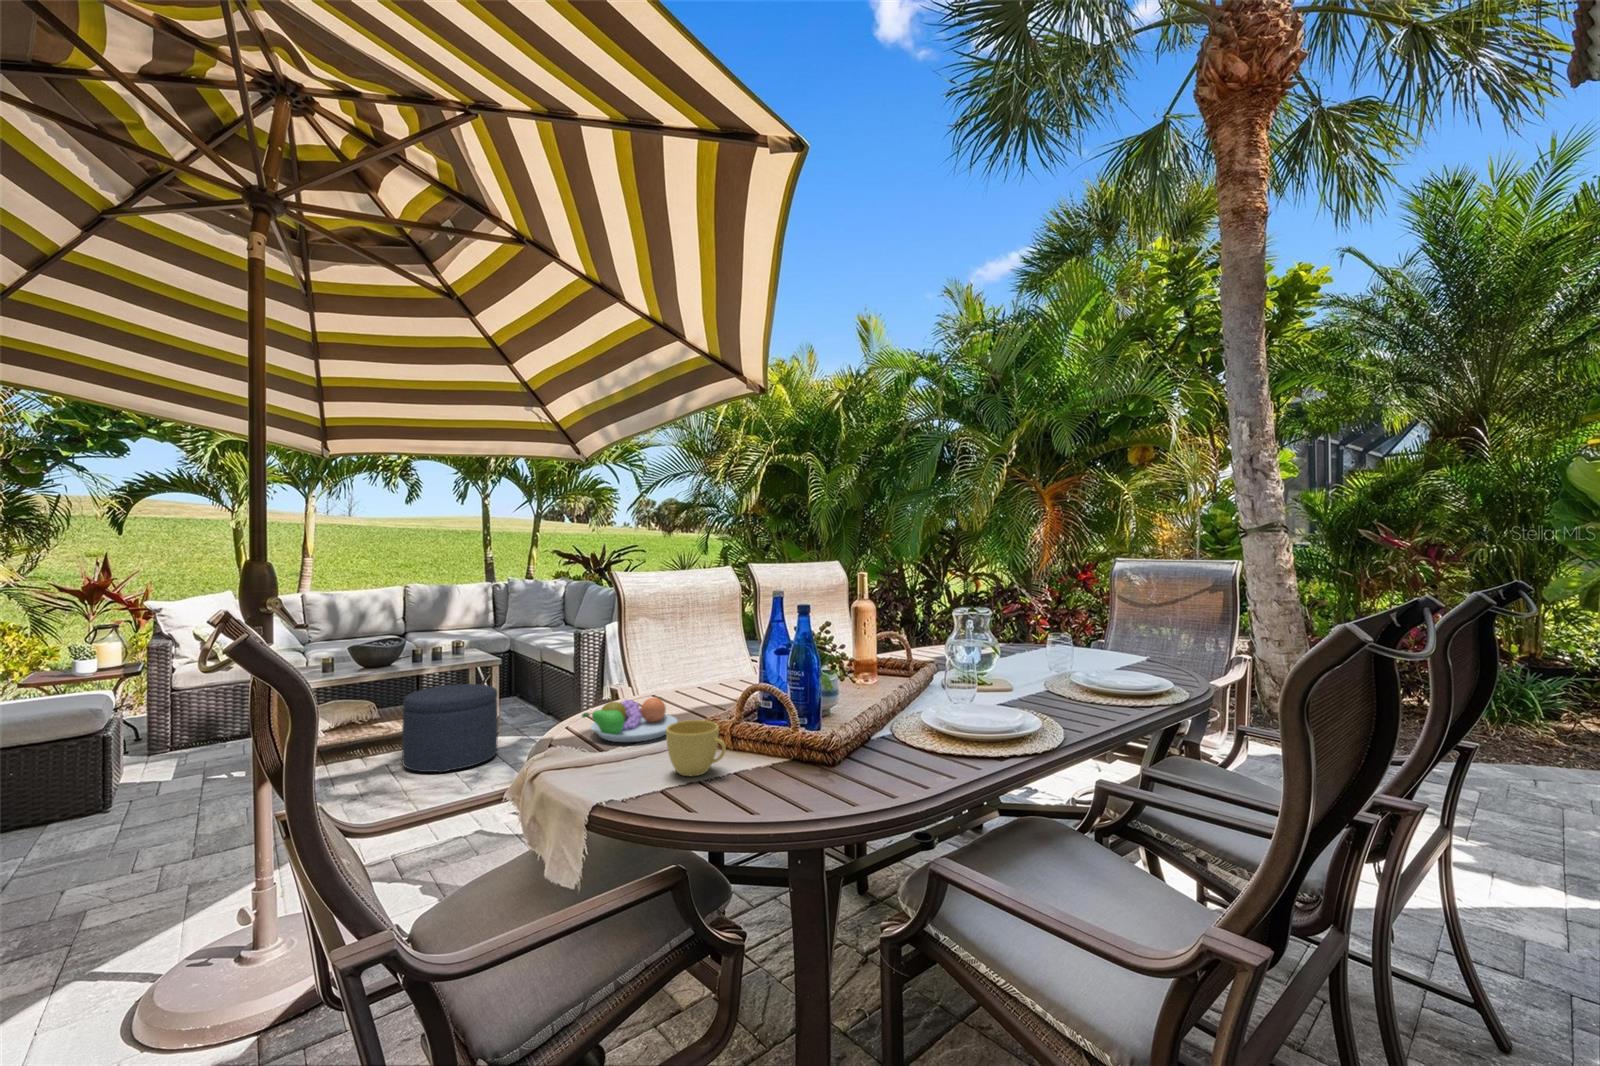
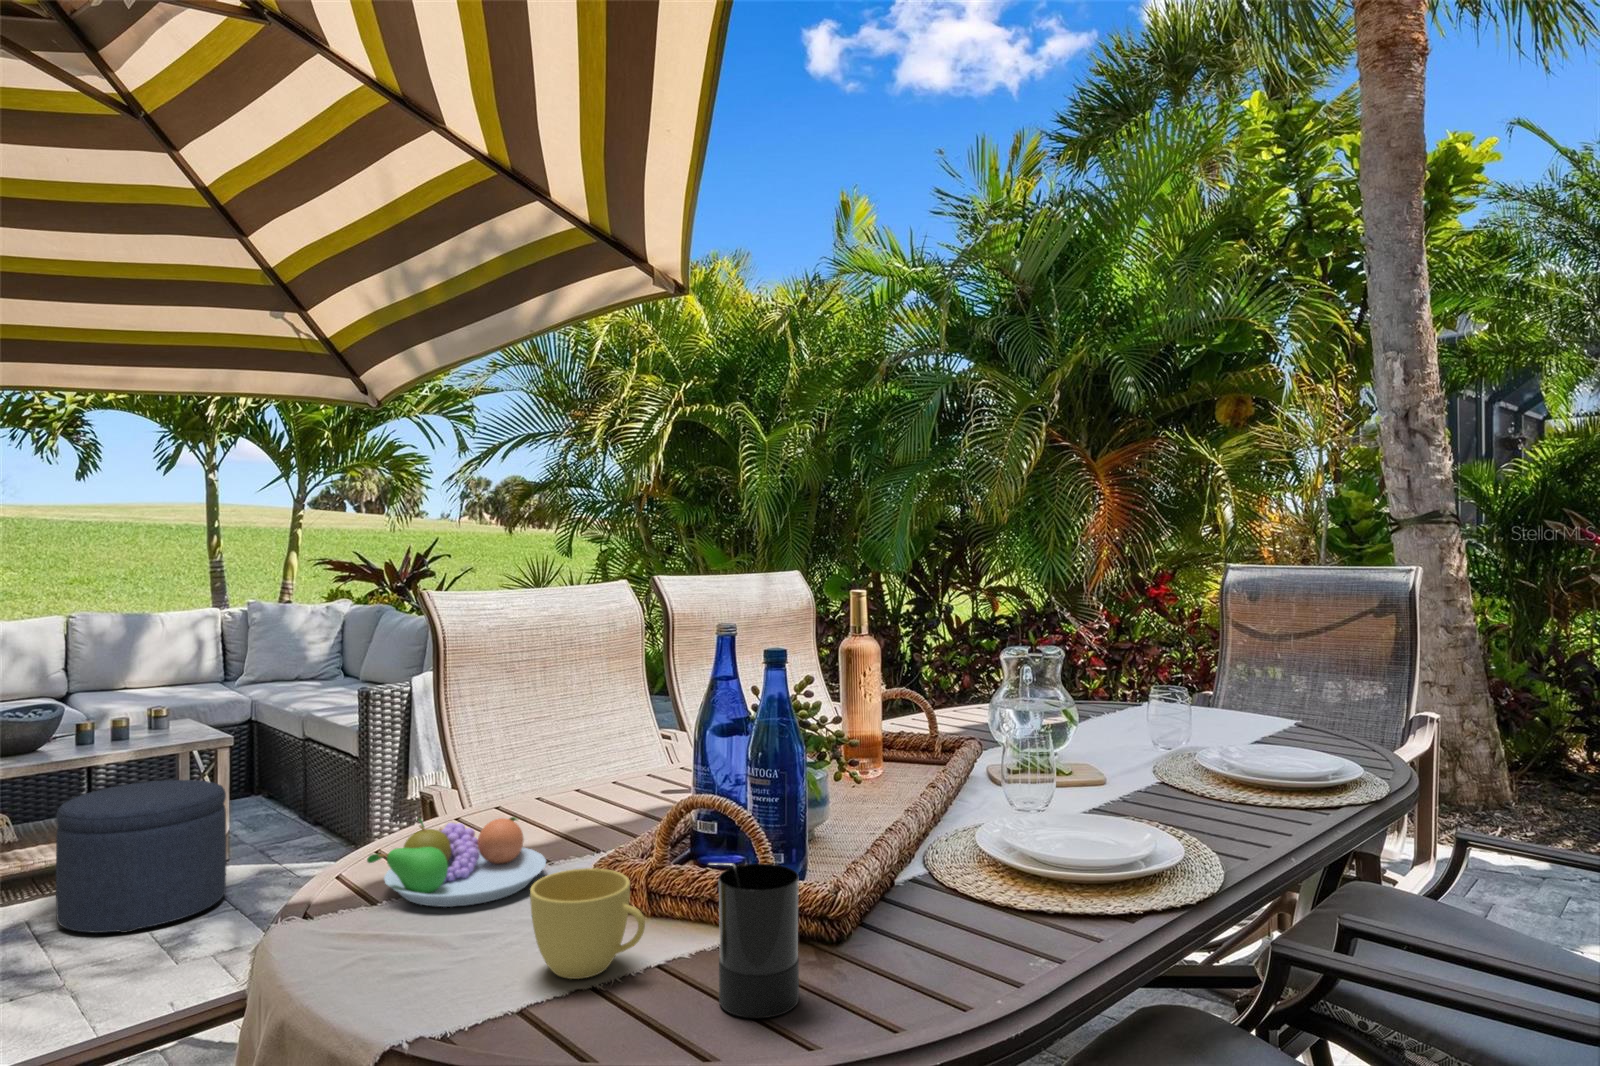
candle: none [758,715,806,796] -> present [709,863,799,1018]

